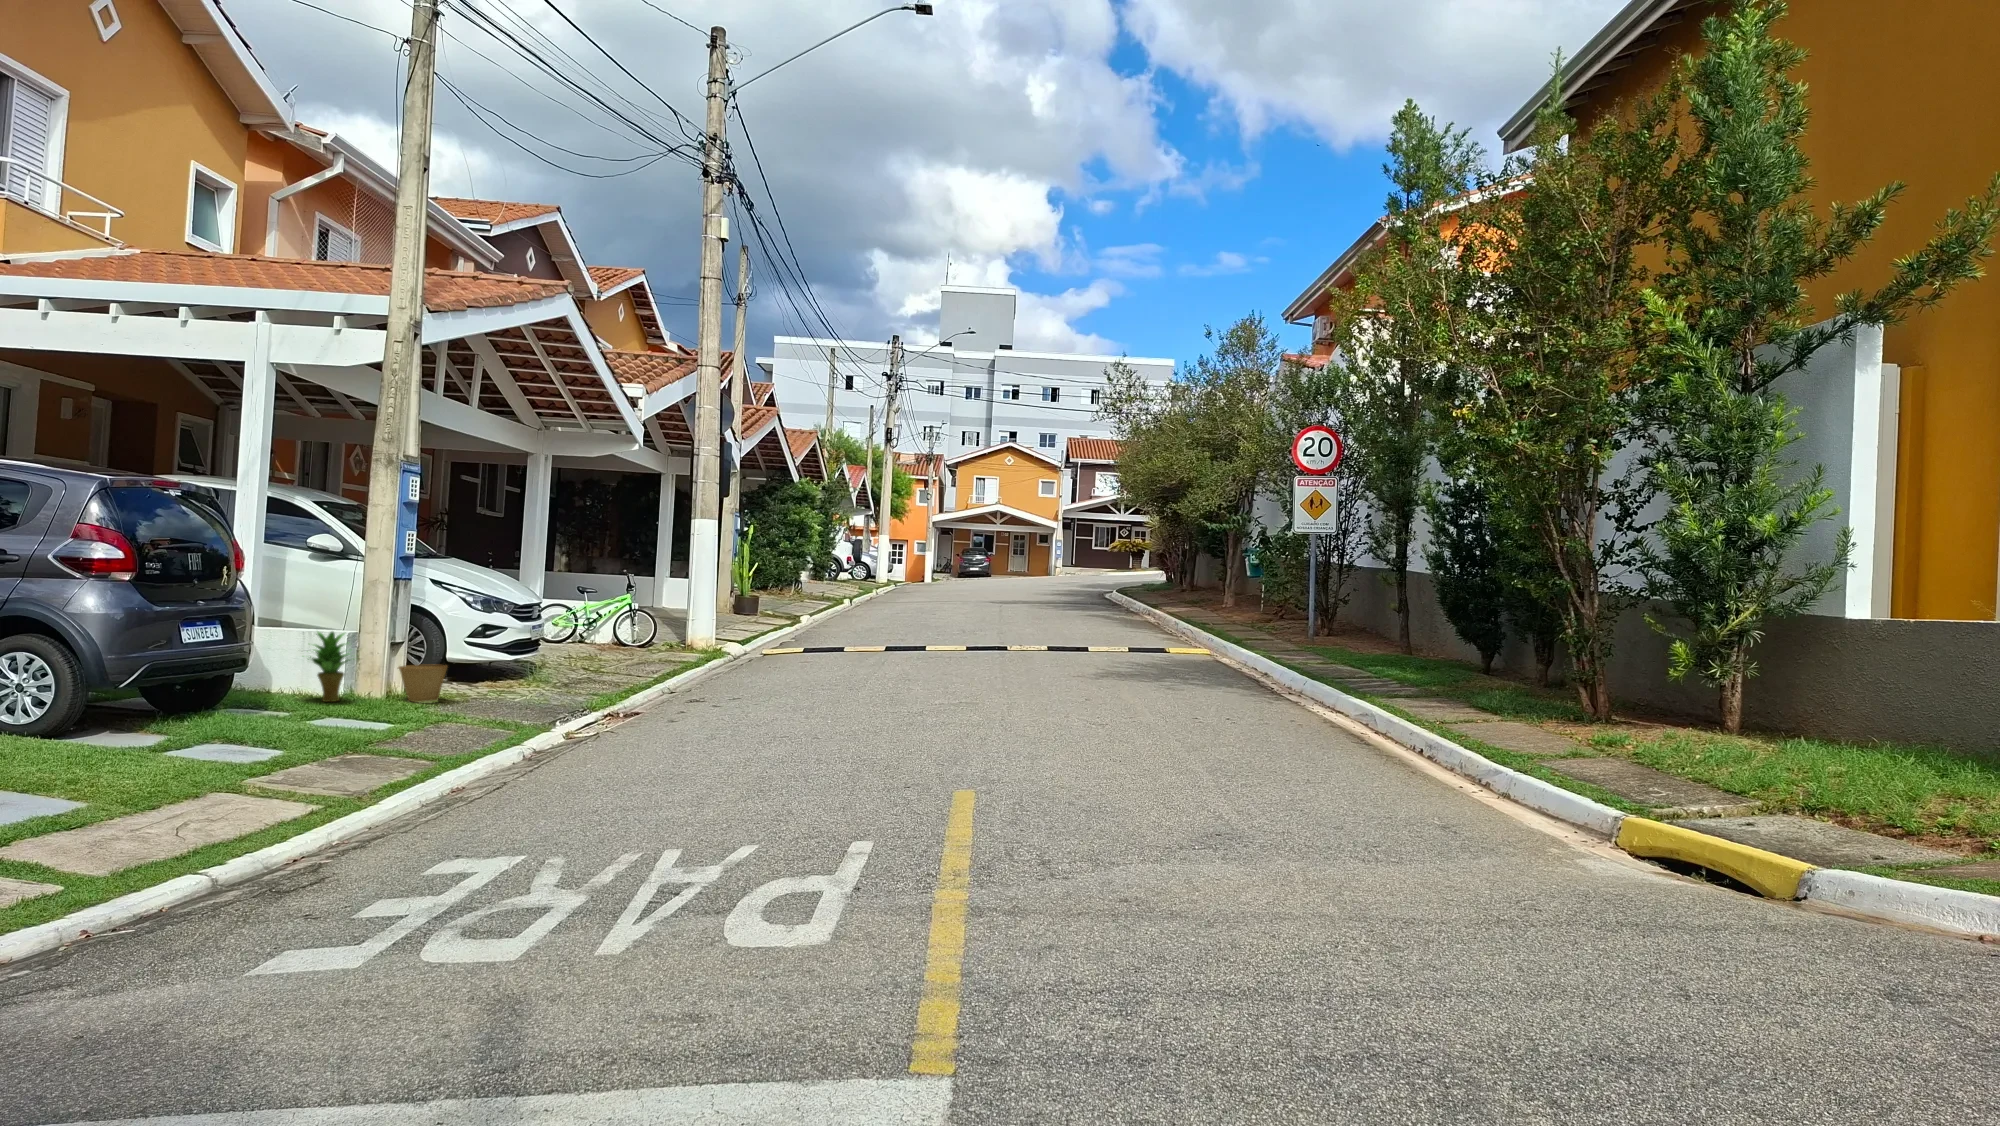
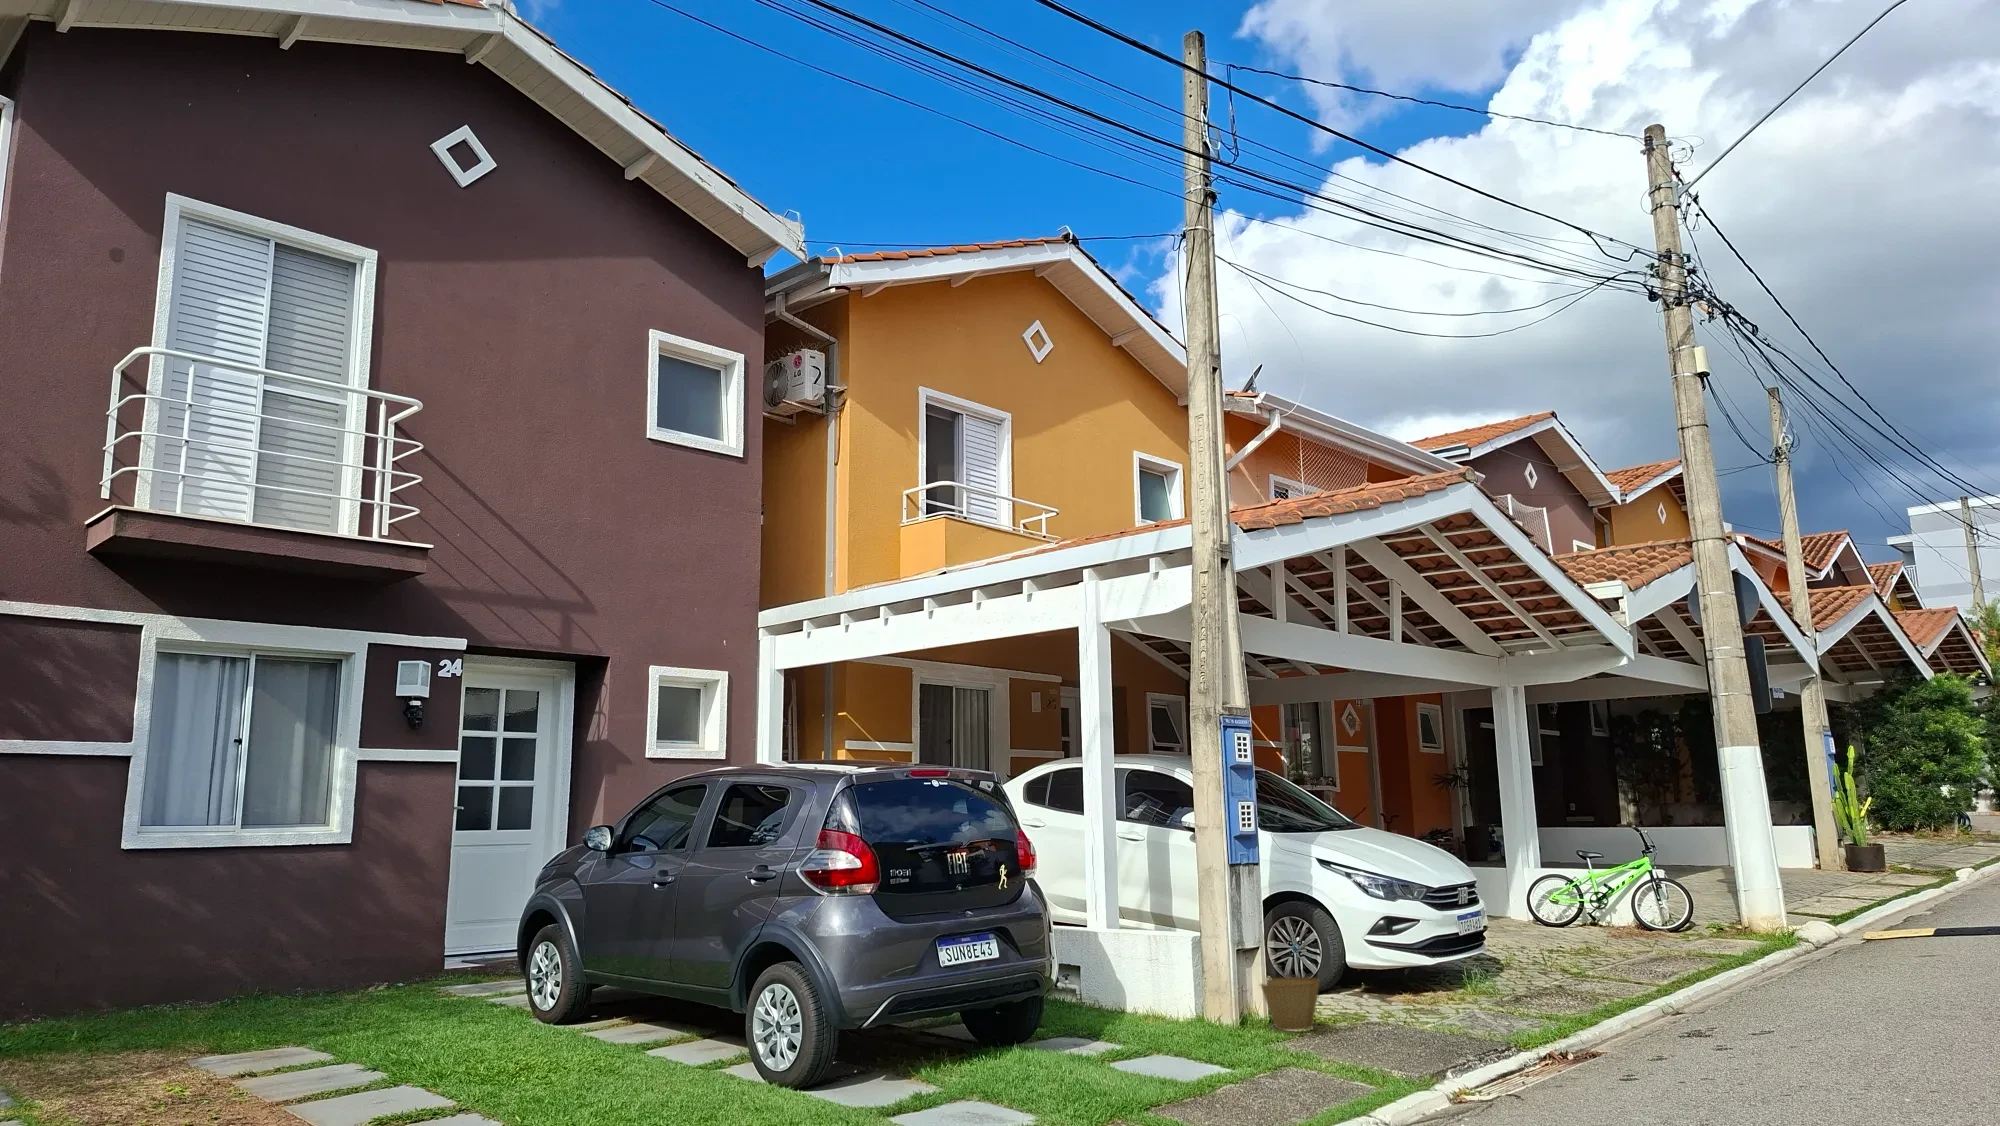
potted plant: present [310,632,350,702] -> none [1140,936,1207,1029]

